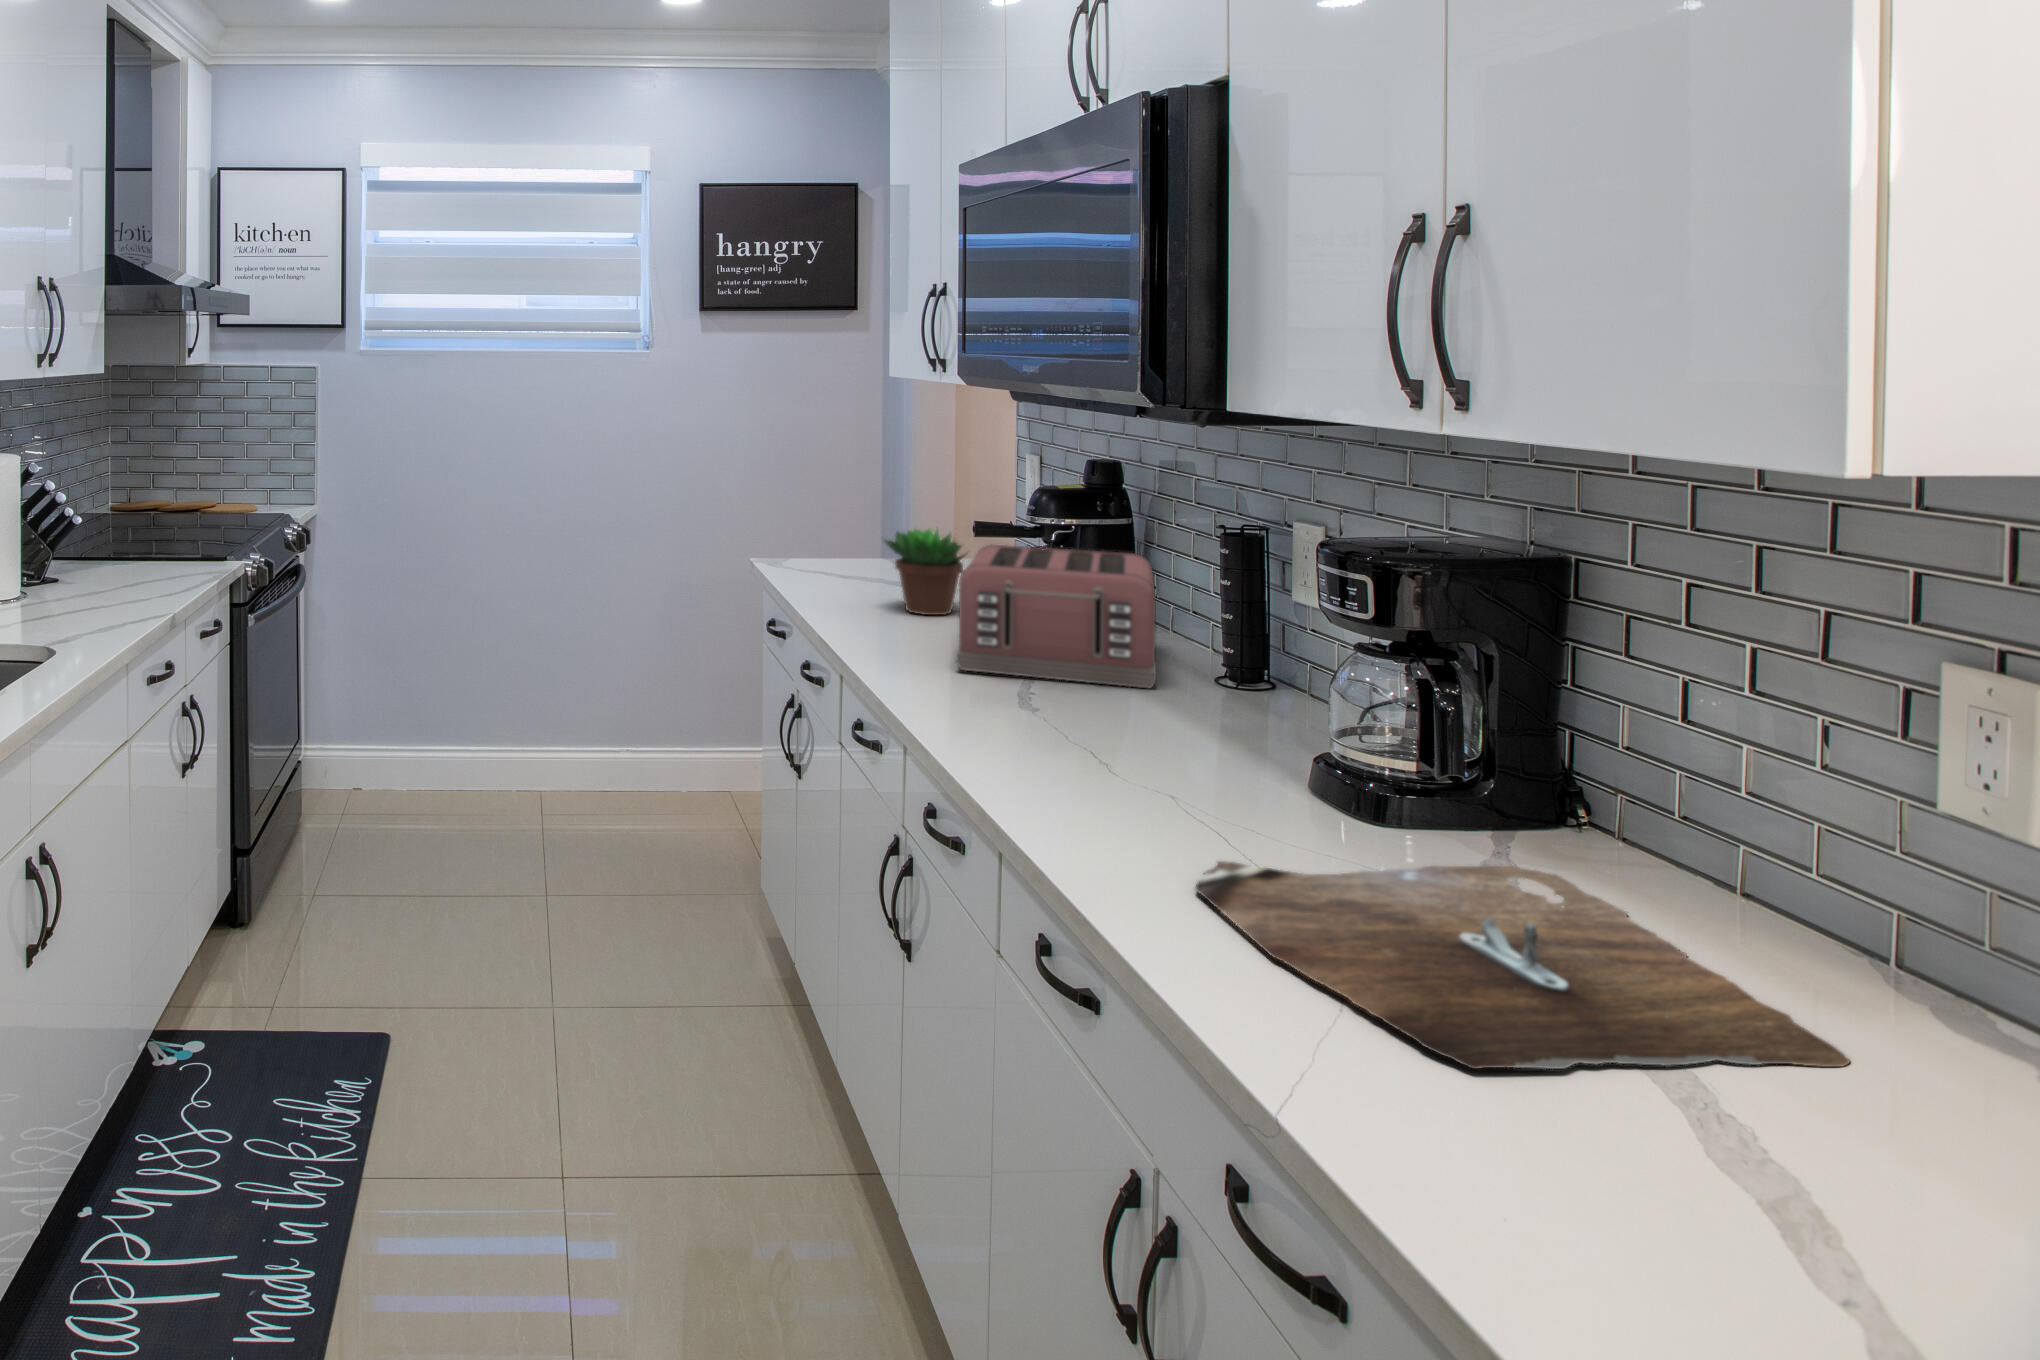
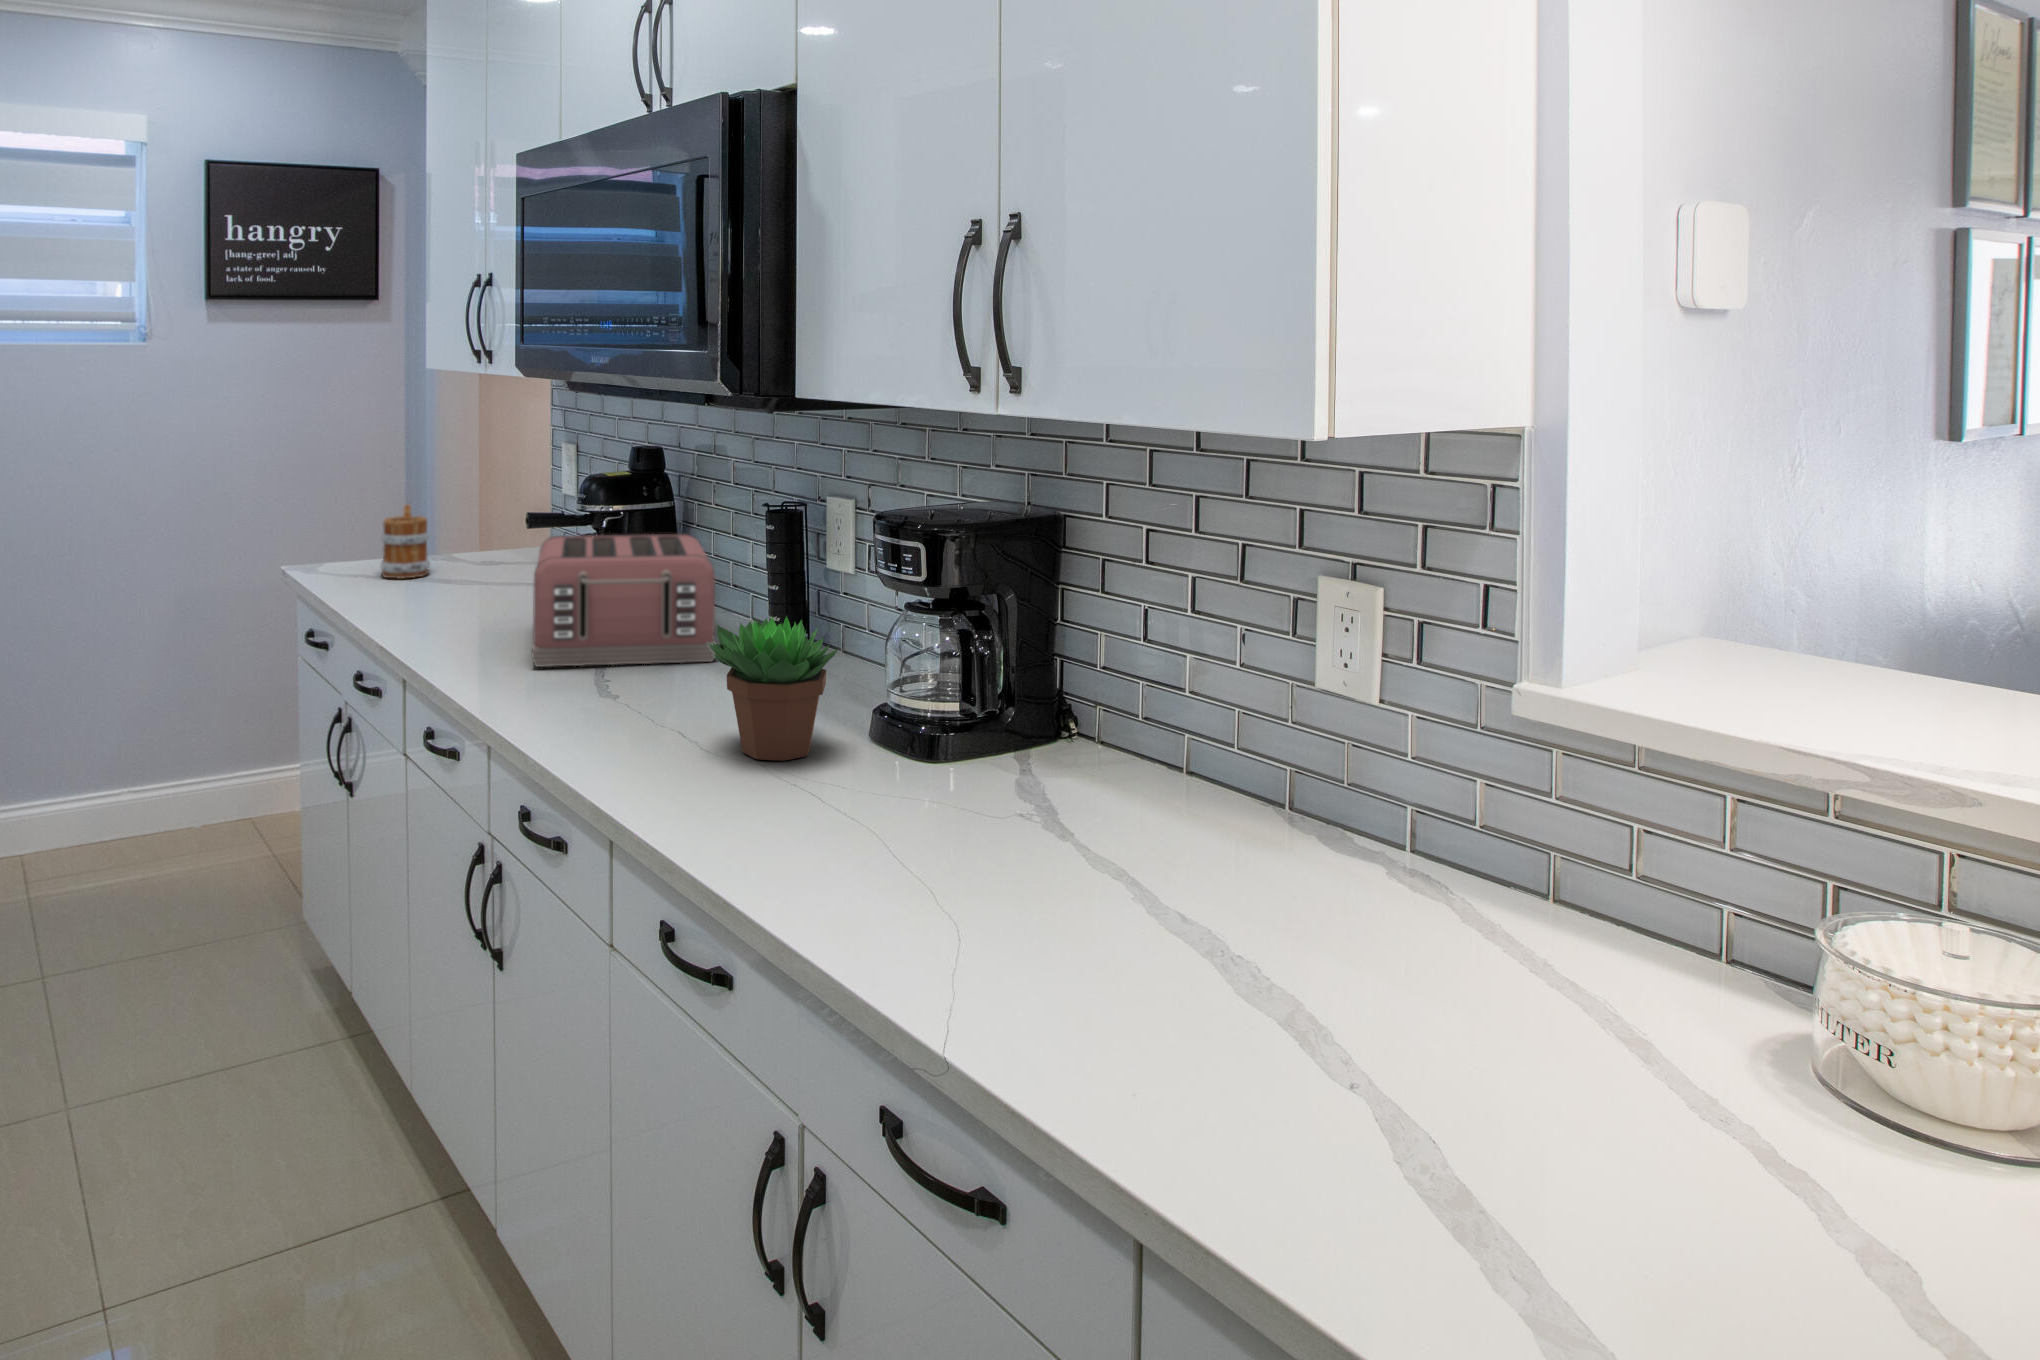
mug: none [837,506,883,576] -> present [381,505,430,579]
succulent plant: present [885,529,965,615] -> present [707,616,838,761]
cutting board: present [1196,861,1850,1069] -> none [814,779,1290,978]

